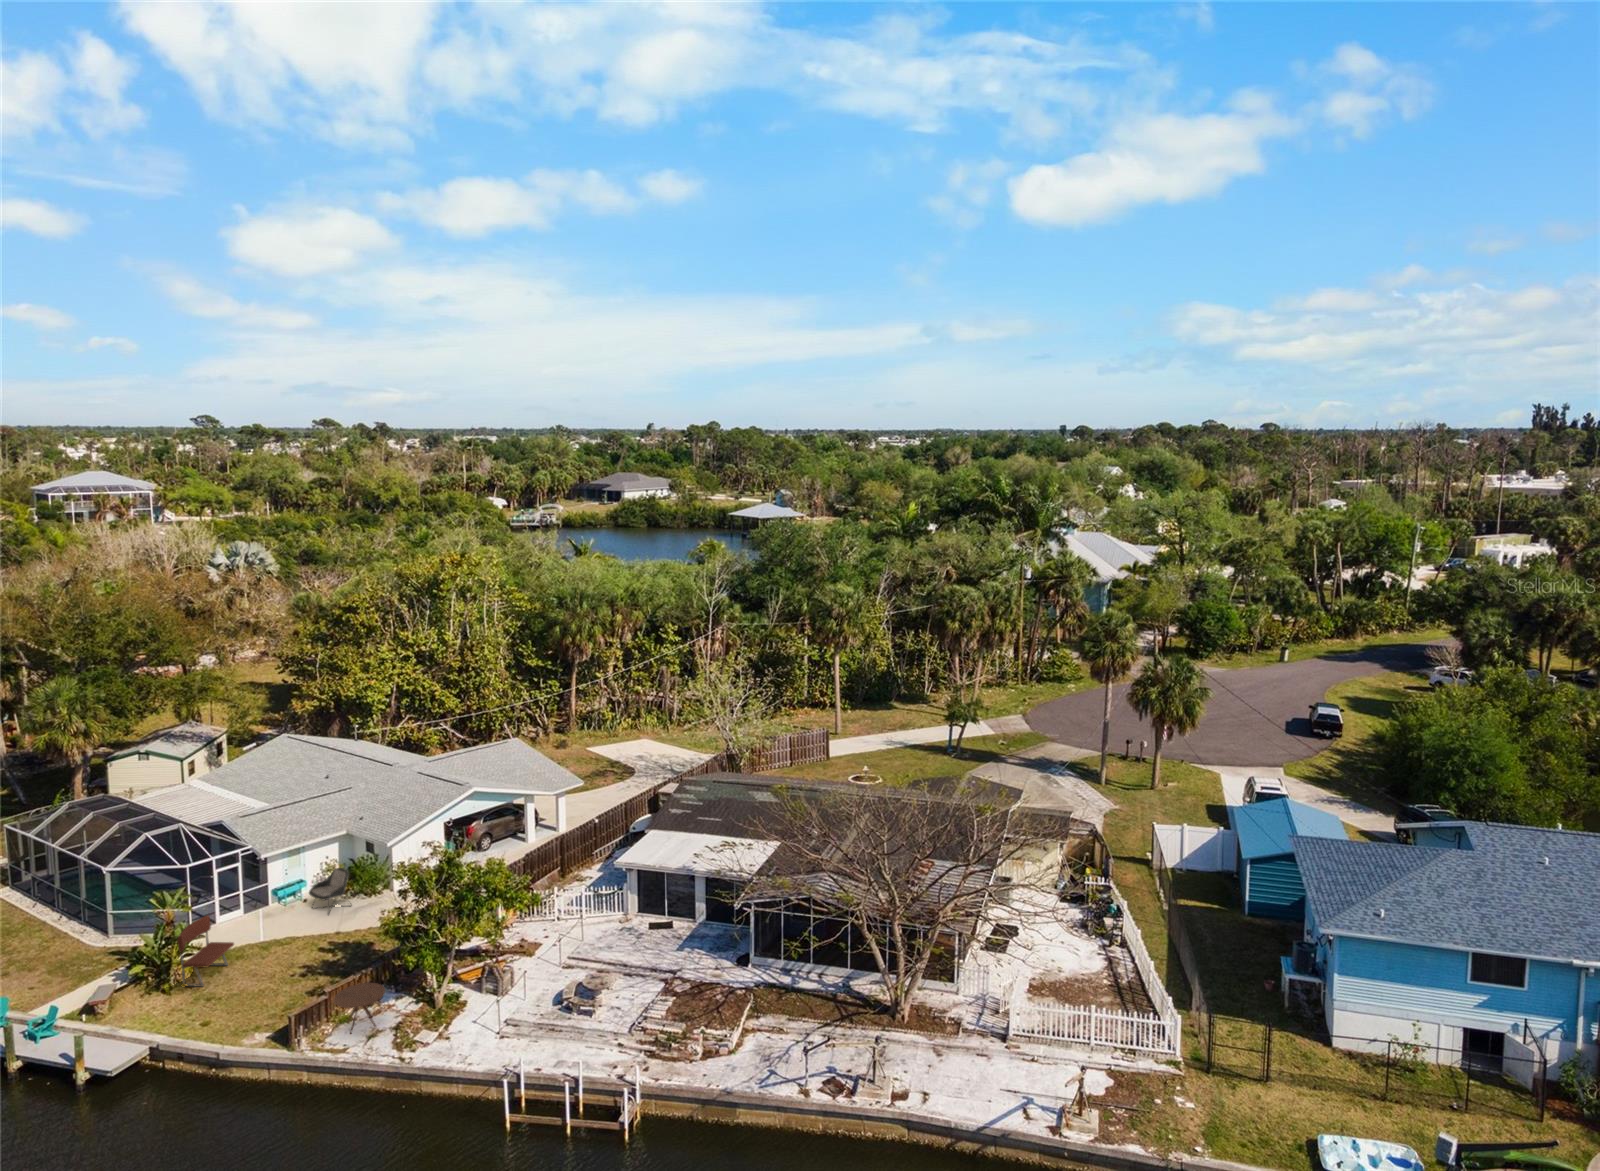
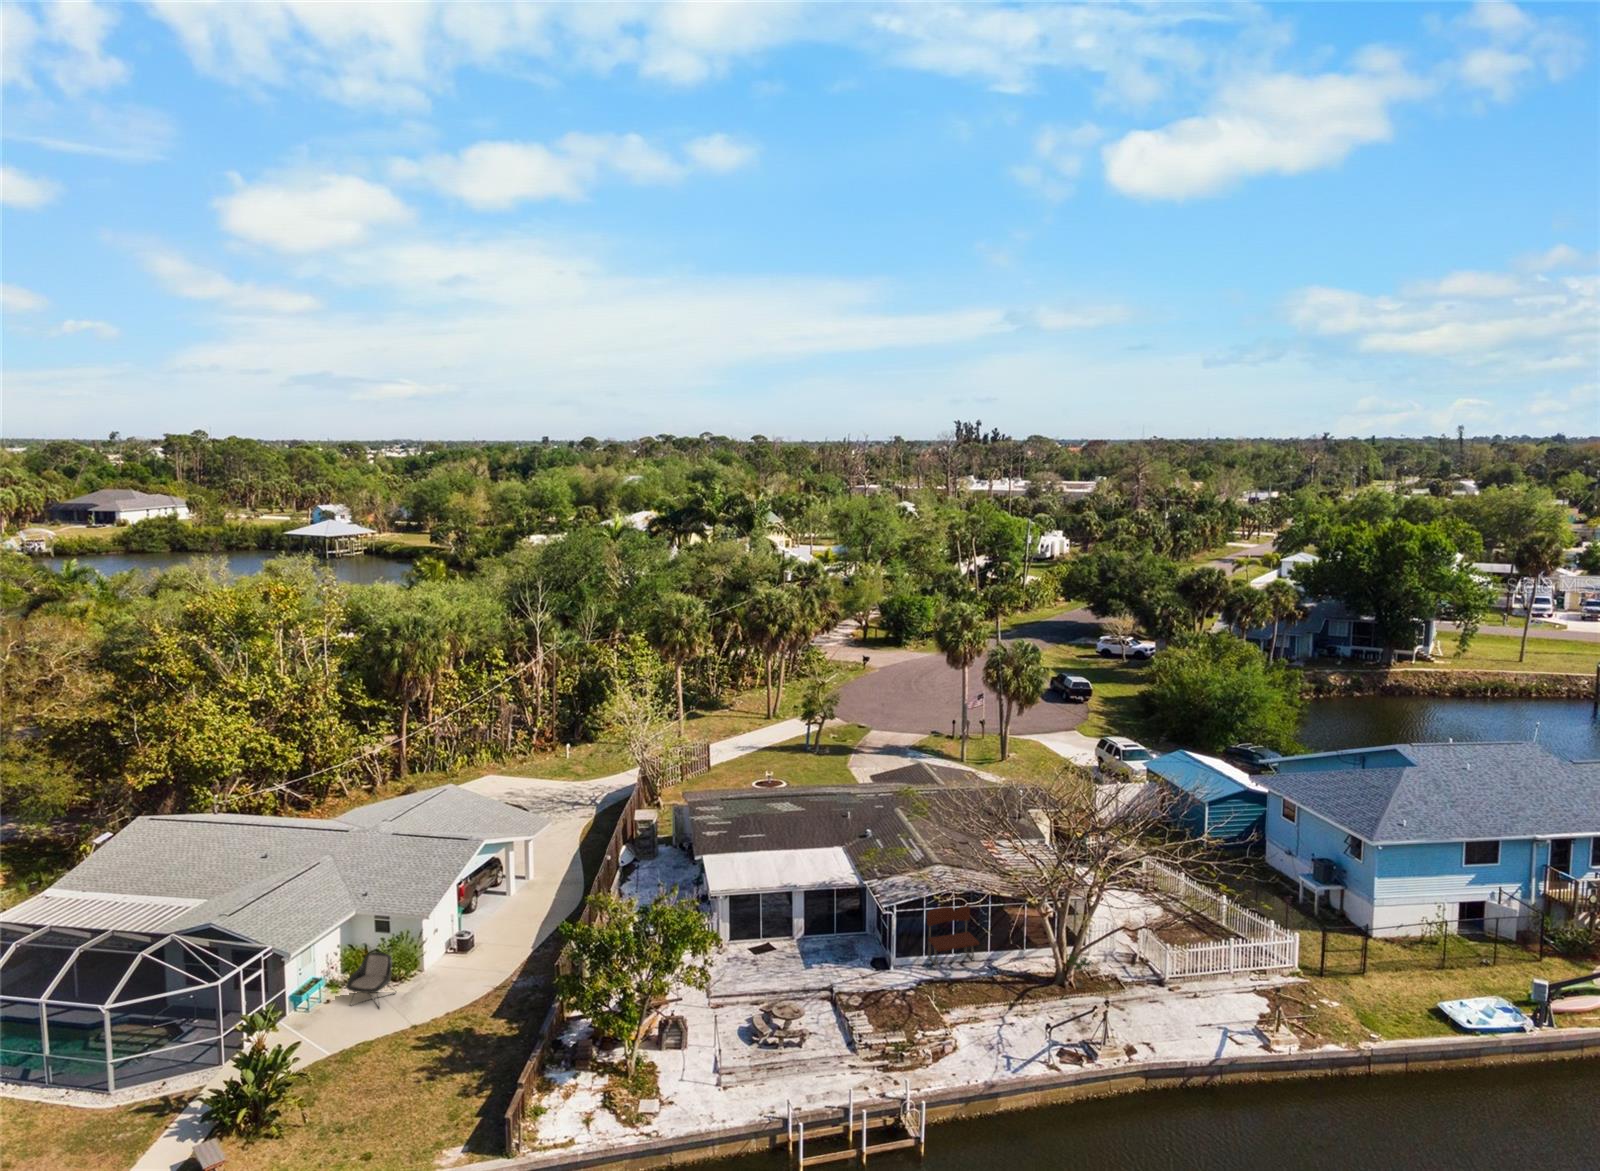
bench: present [178,915,234,986] -> present [927,906,979,967]
round table: present [334,983,385,1033] -> none [536,1064,590,1125]
potted plant: none [904,983,930,1025] -> present [1067,954,1093,988]

